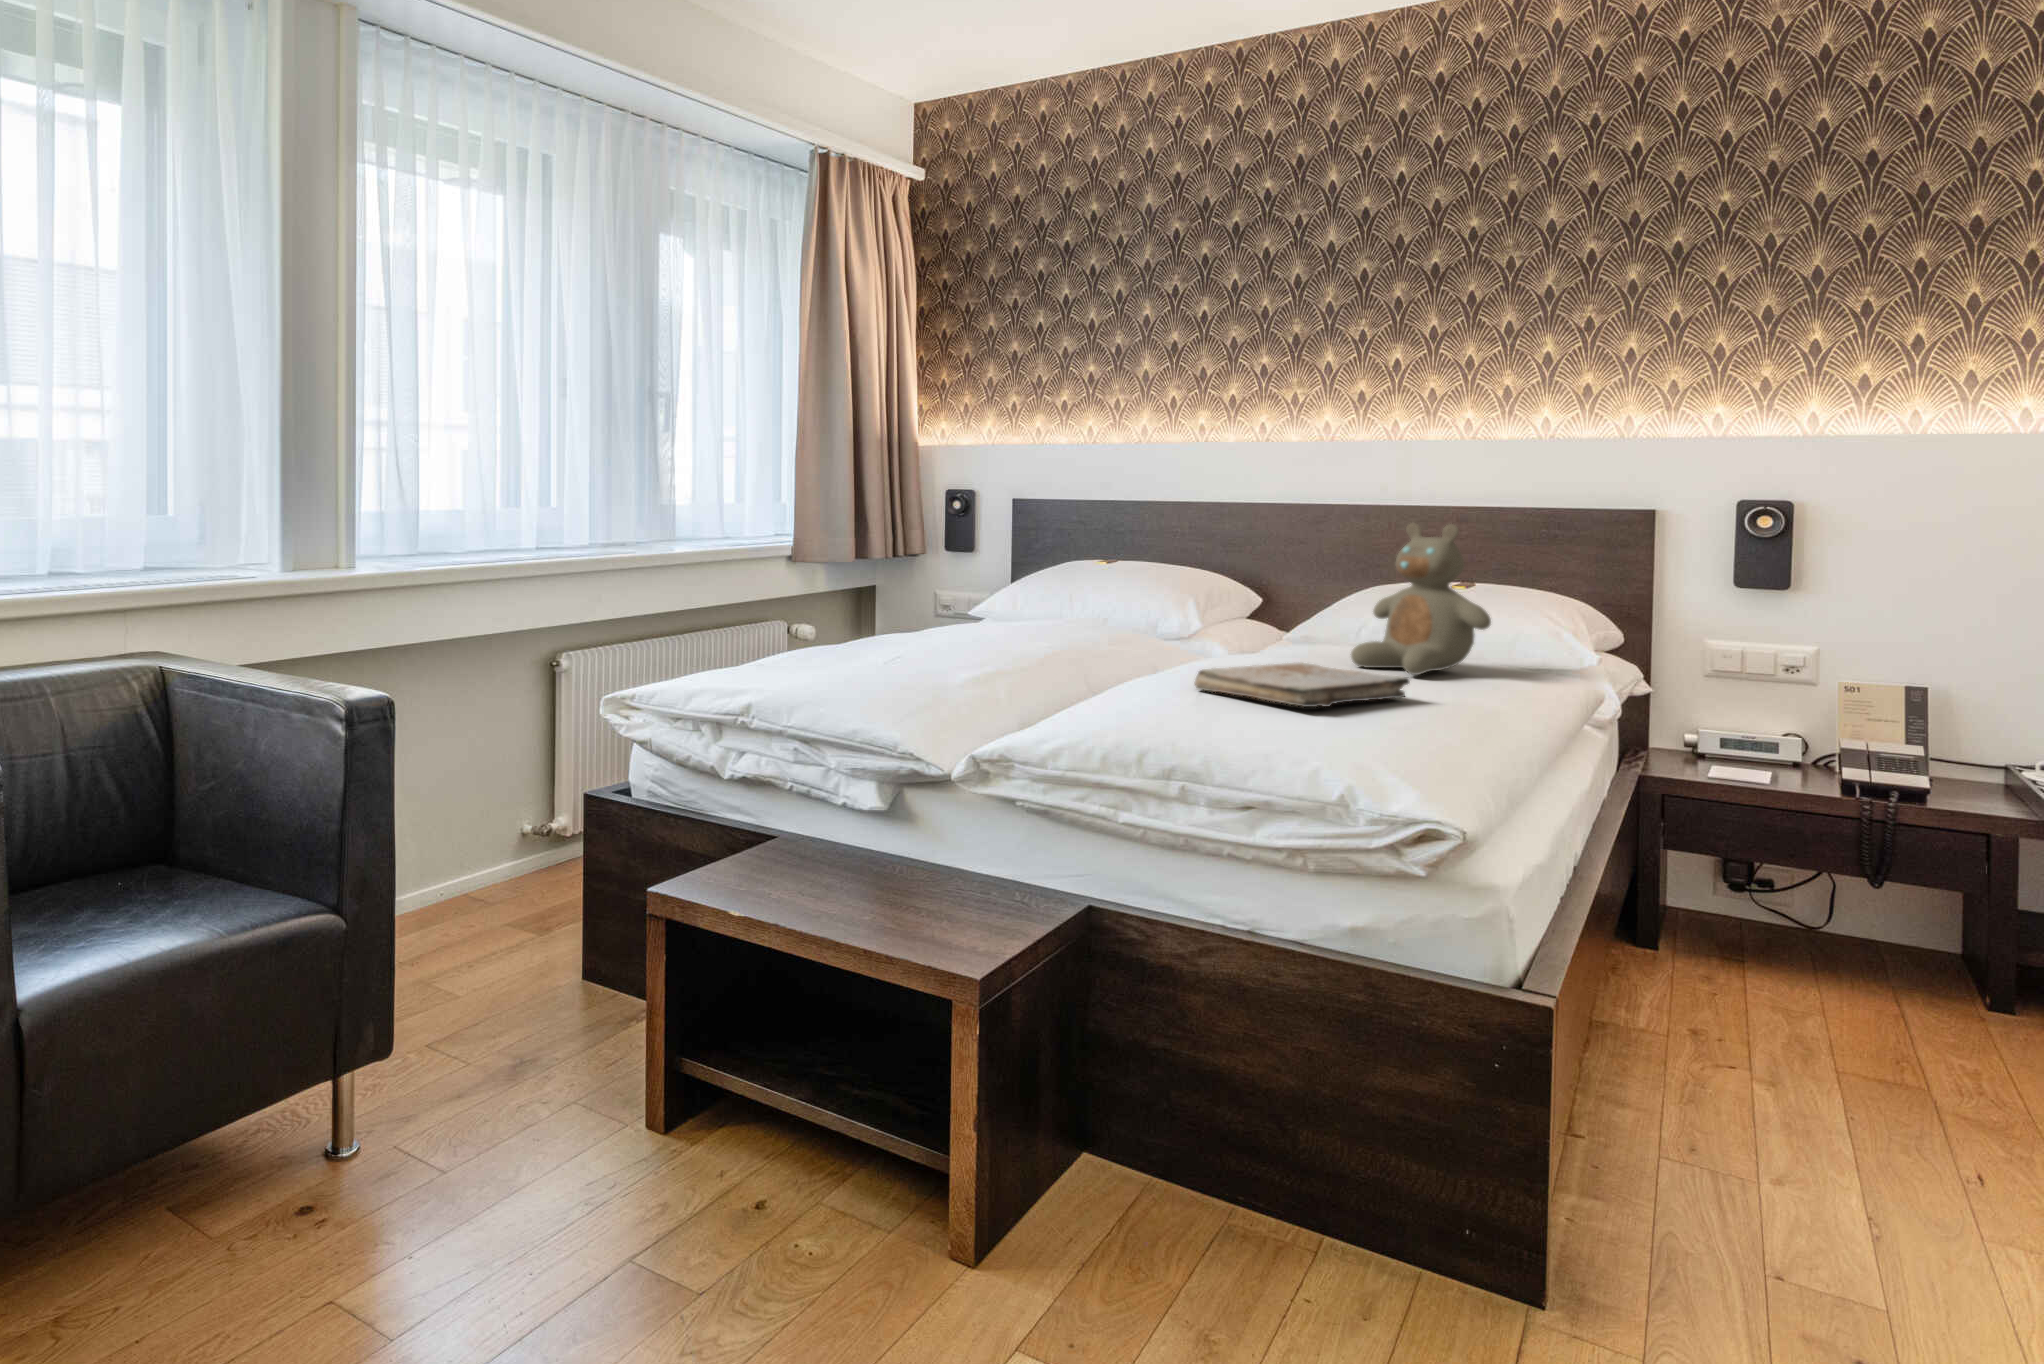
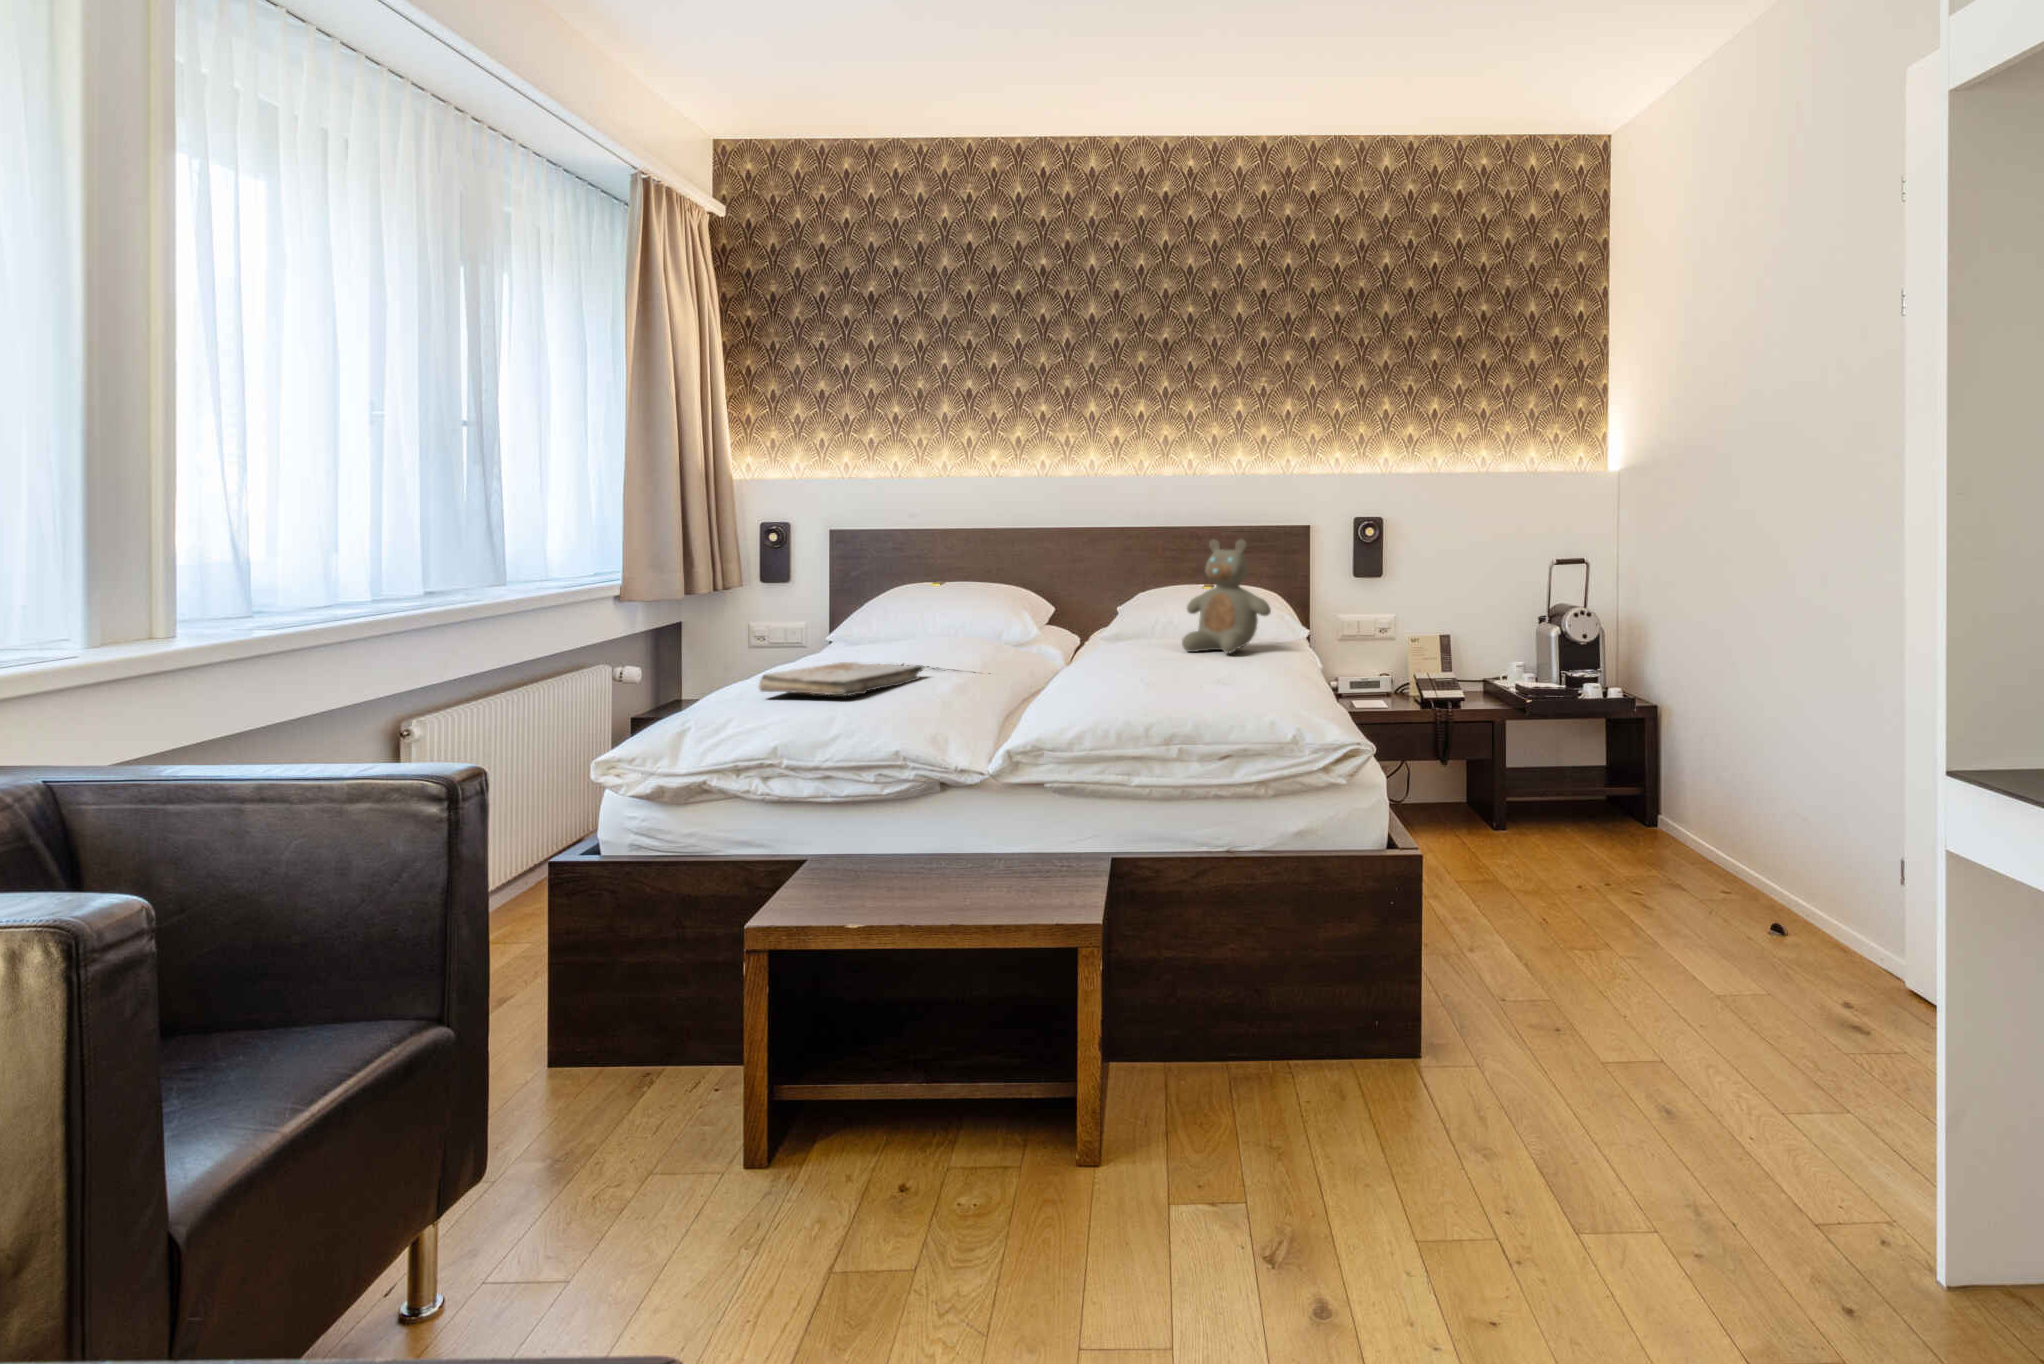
book: present [1195,663,1409,707] -> present [759,662,923,696]

